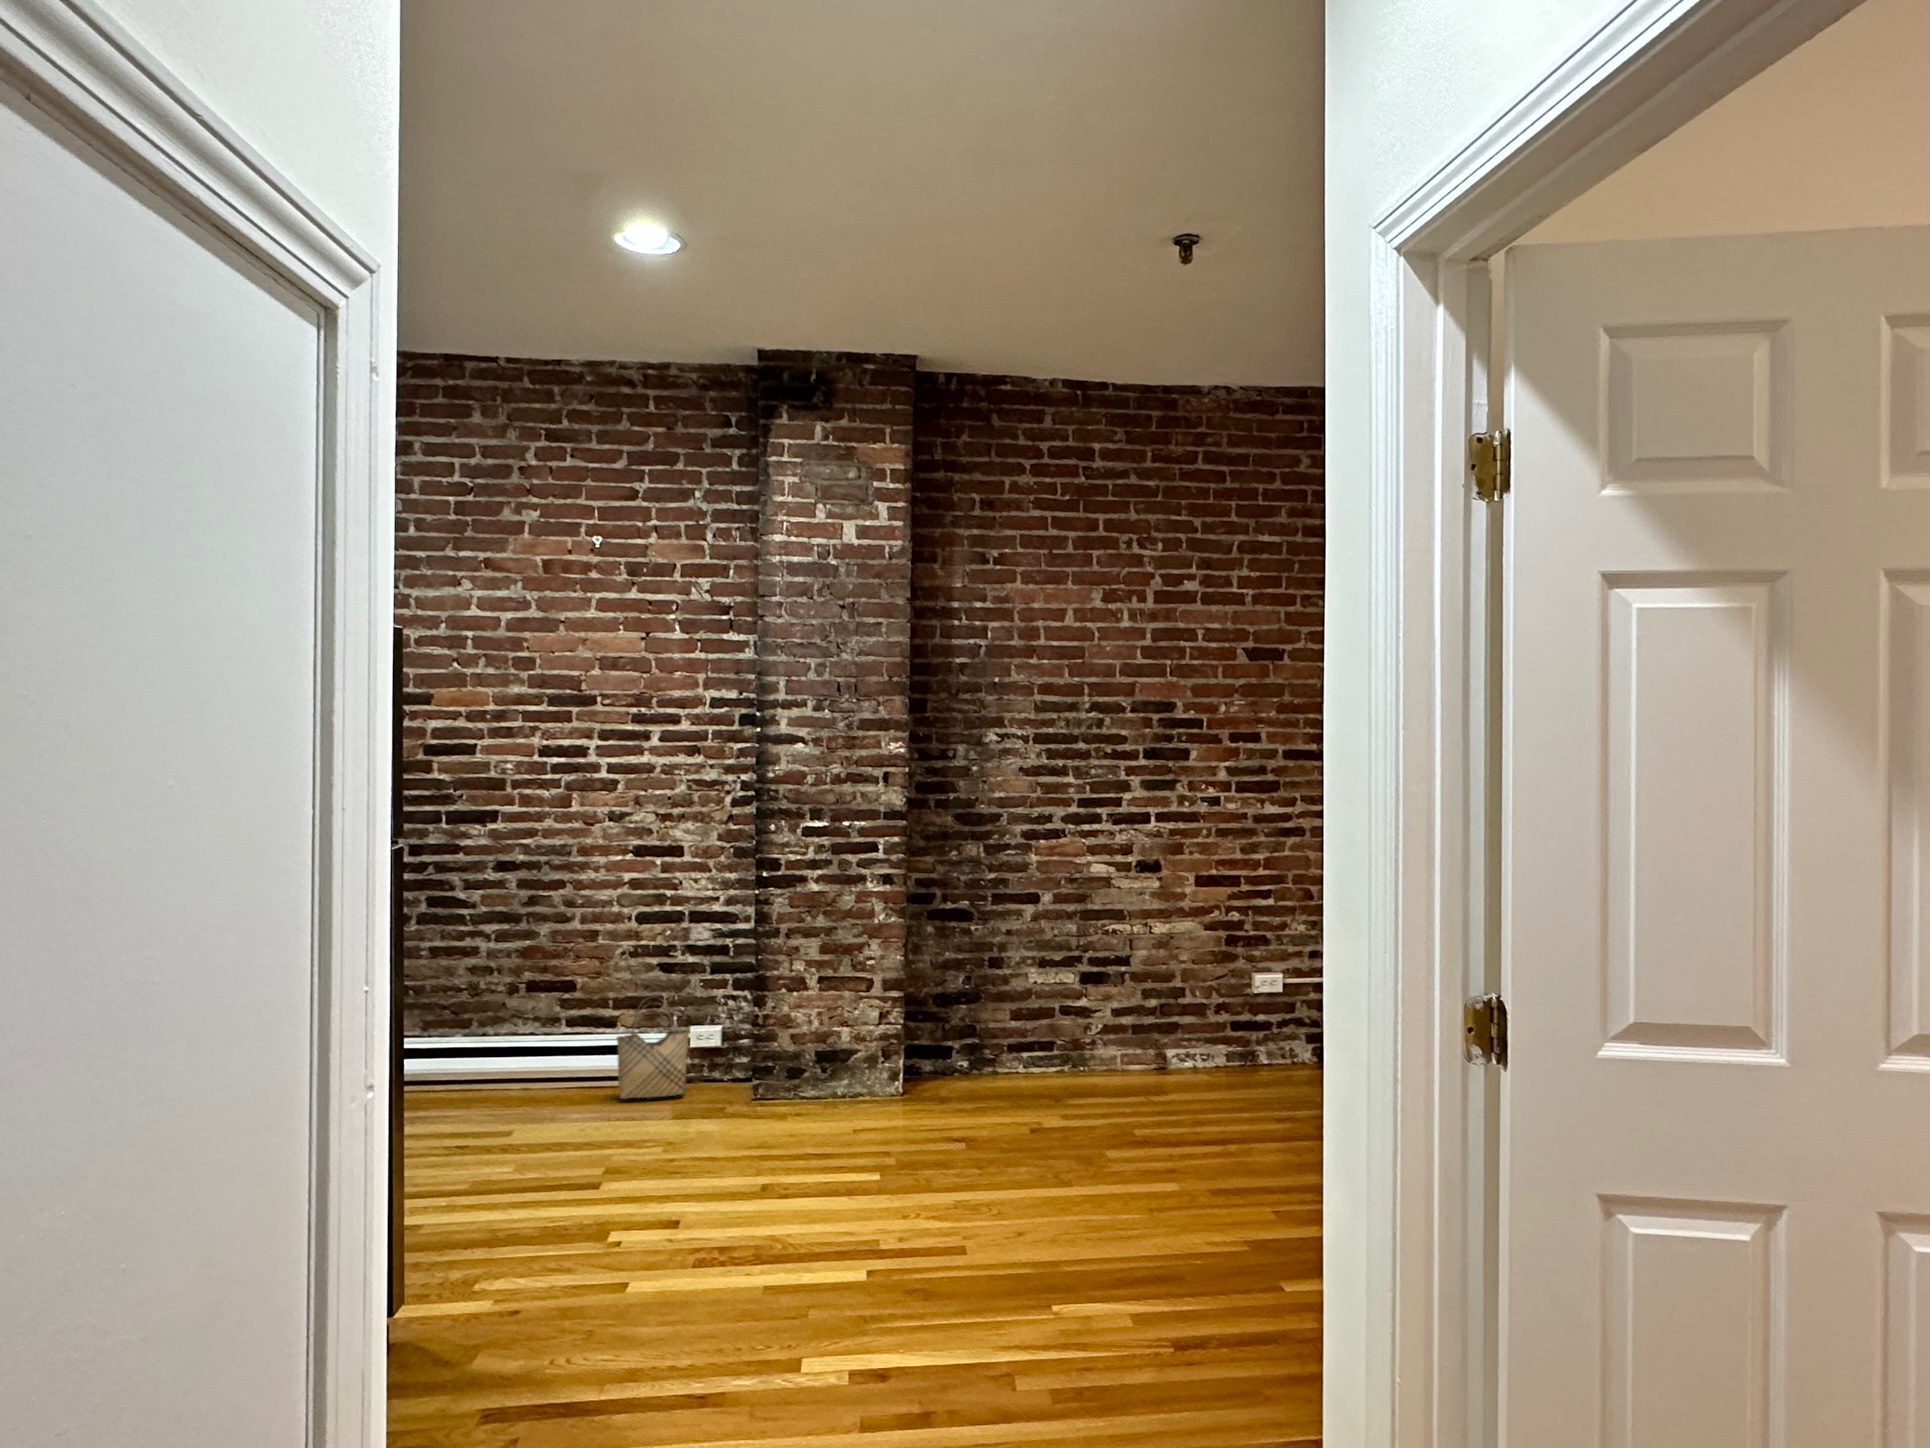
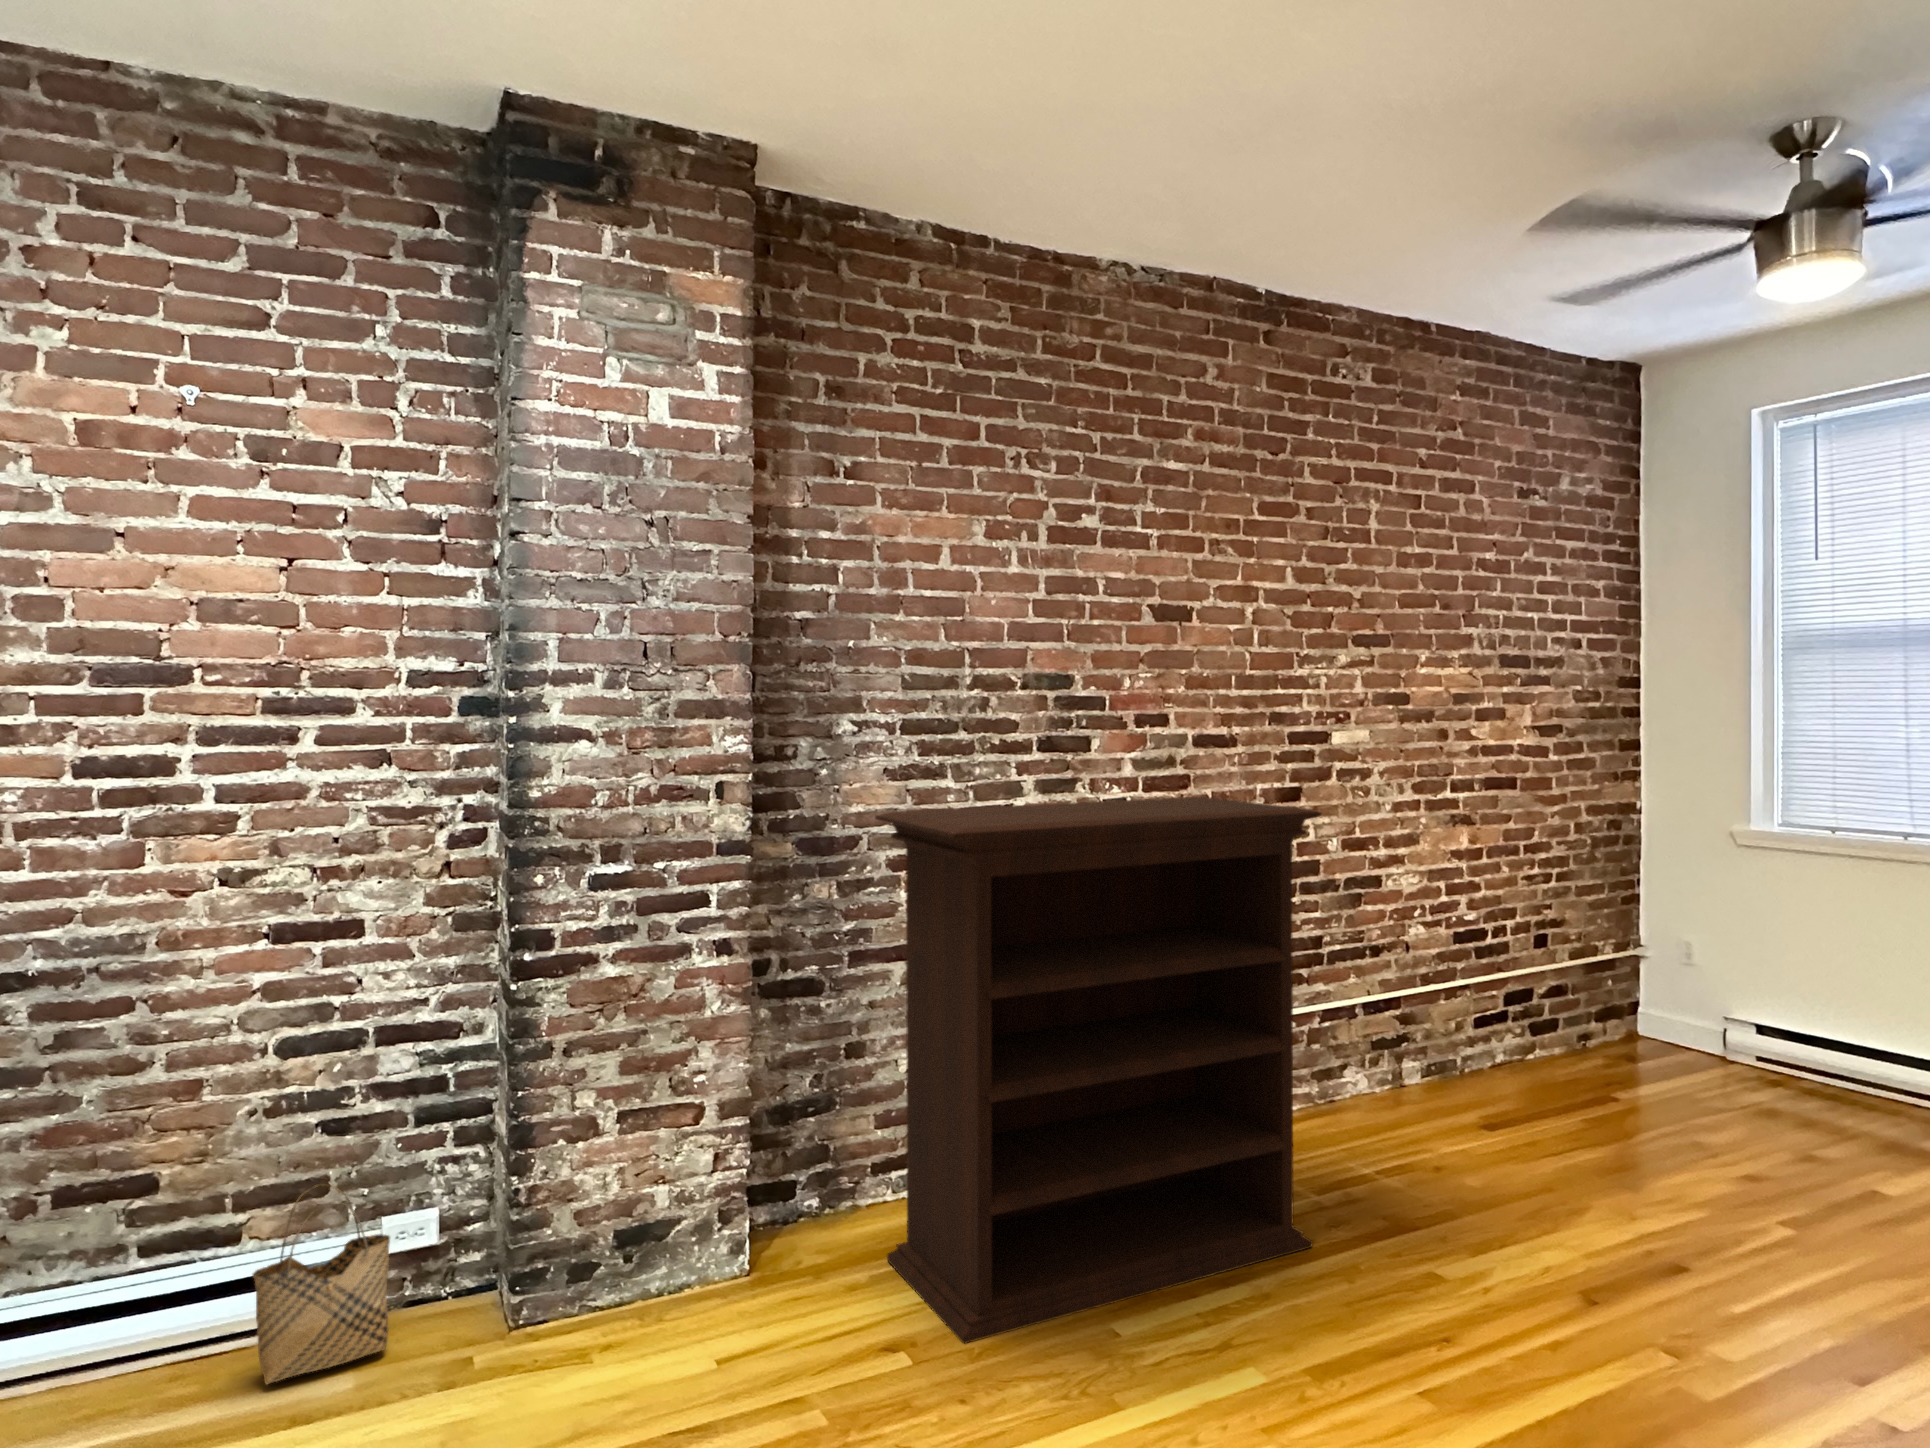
bookshelf: none [986,795,1301,1138] -> present [875,797,1322,1344]

